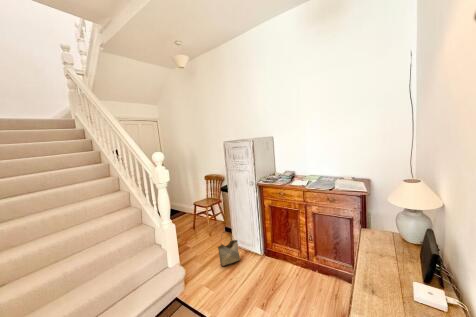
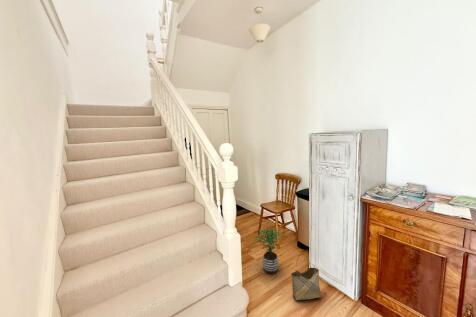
potted plant: none [187,217,213,254] -> present [254,228,280,273]

